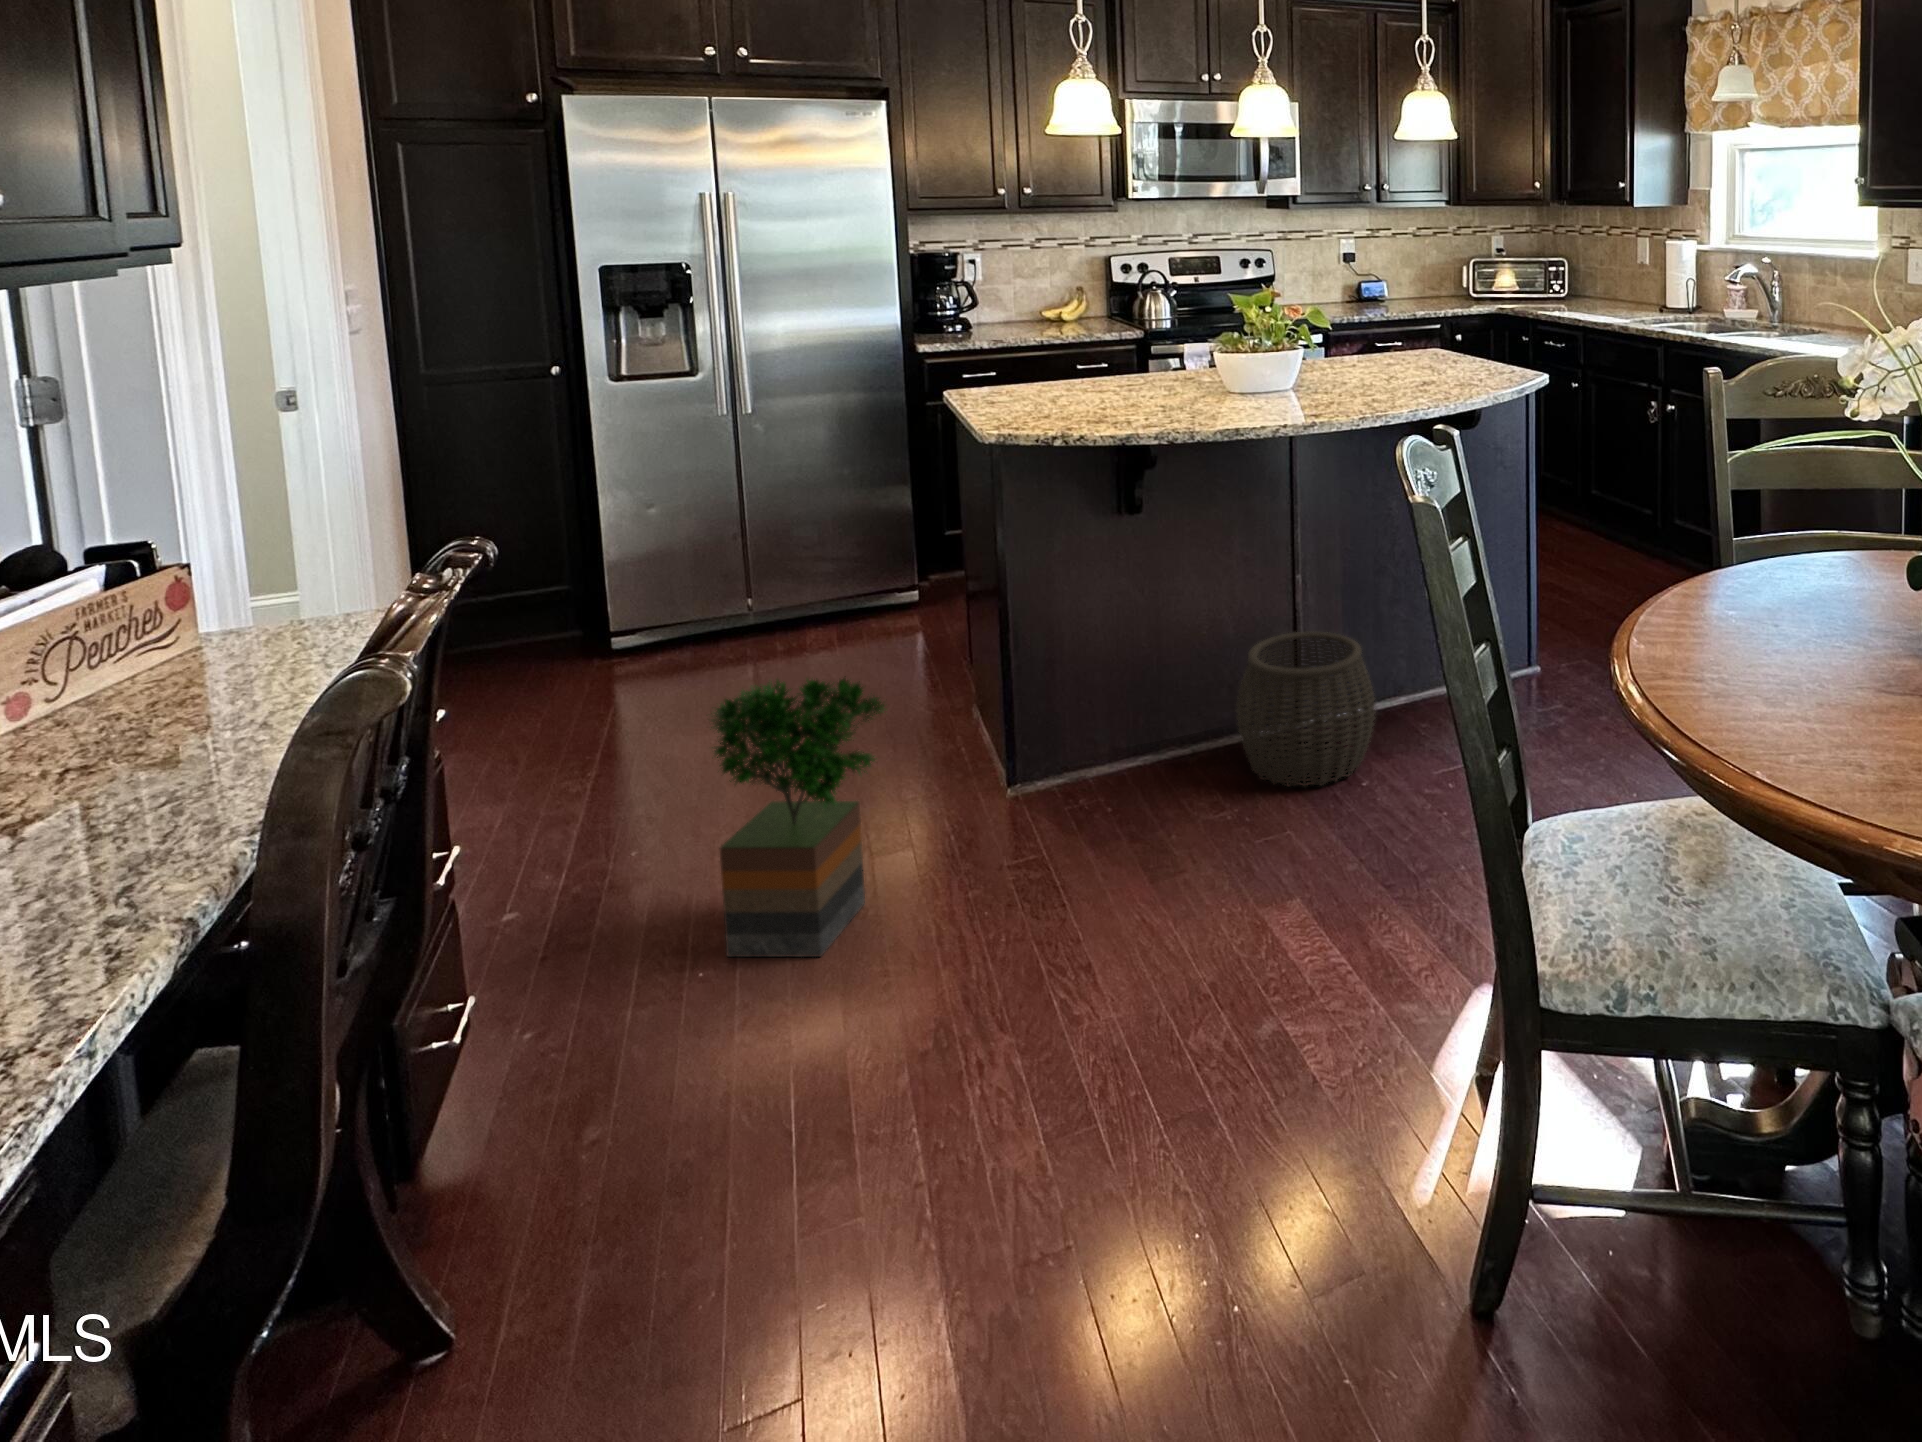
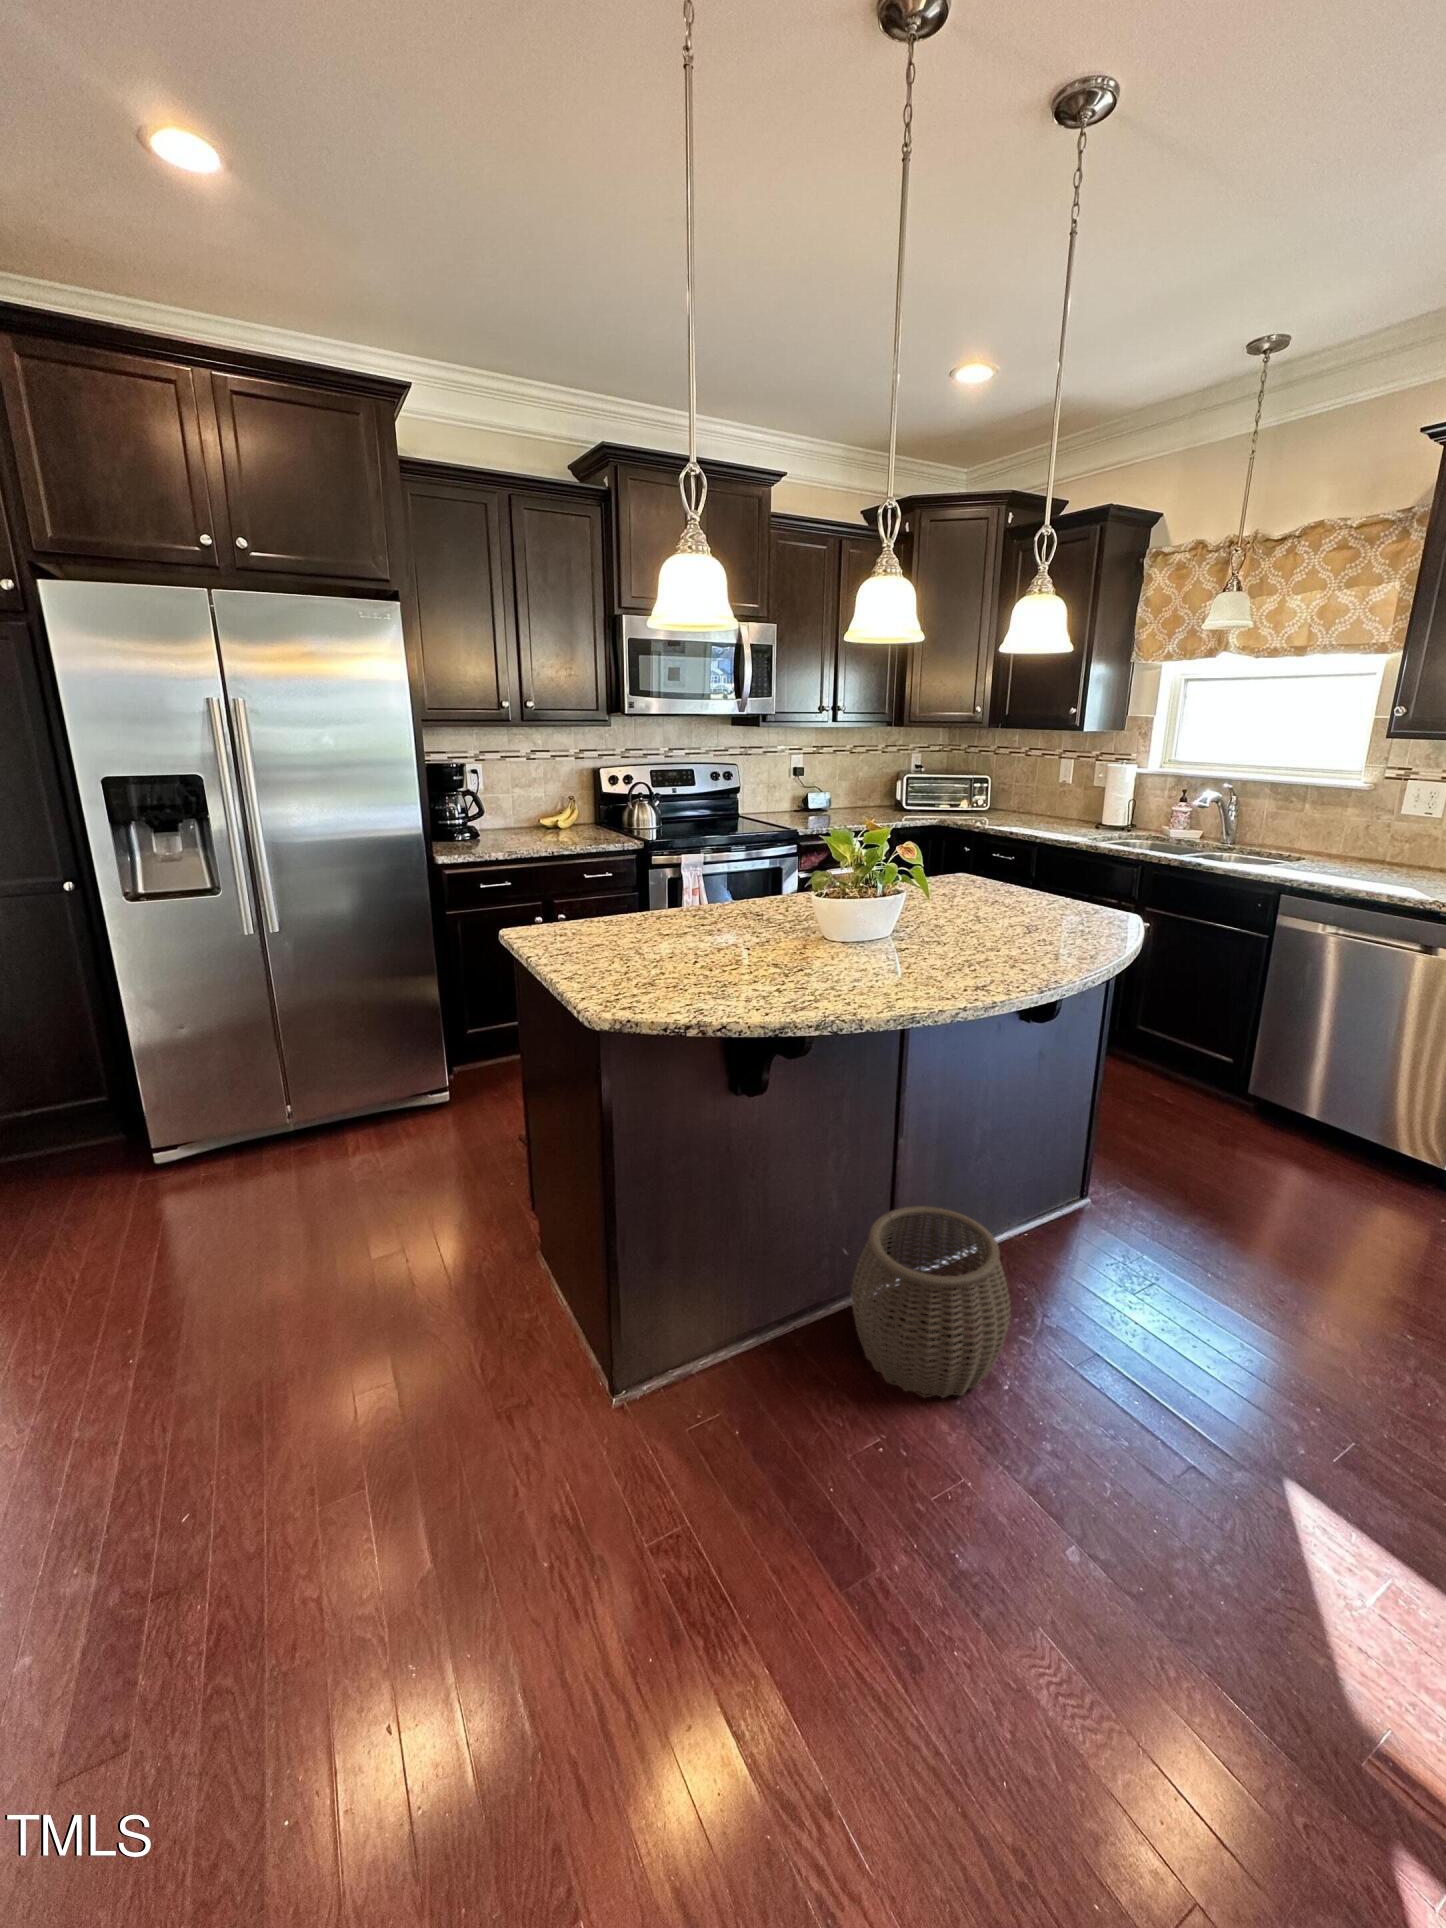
potted tree: present [710,676,885,957] -> none [261,1382,514,1778]

